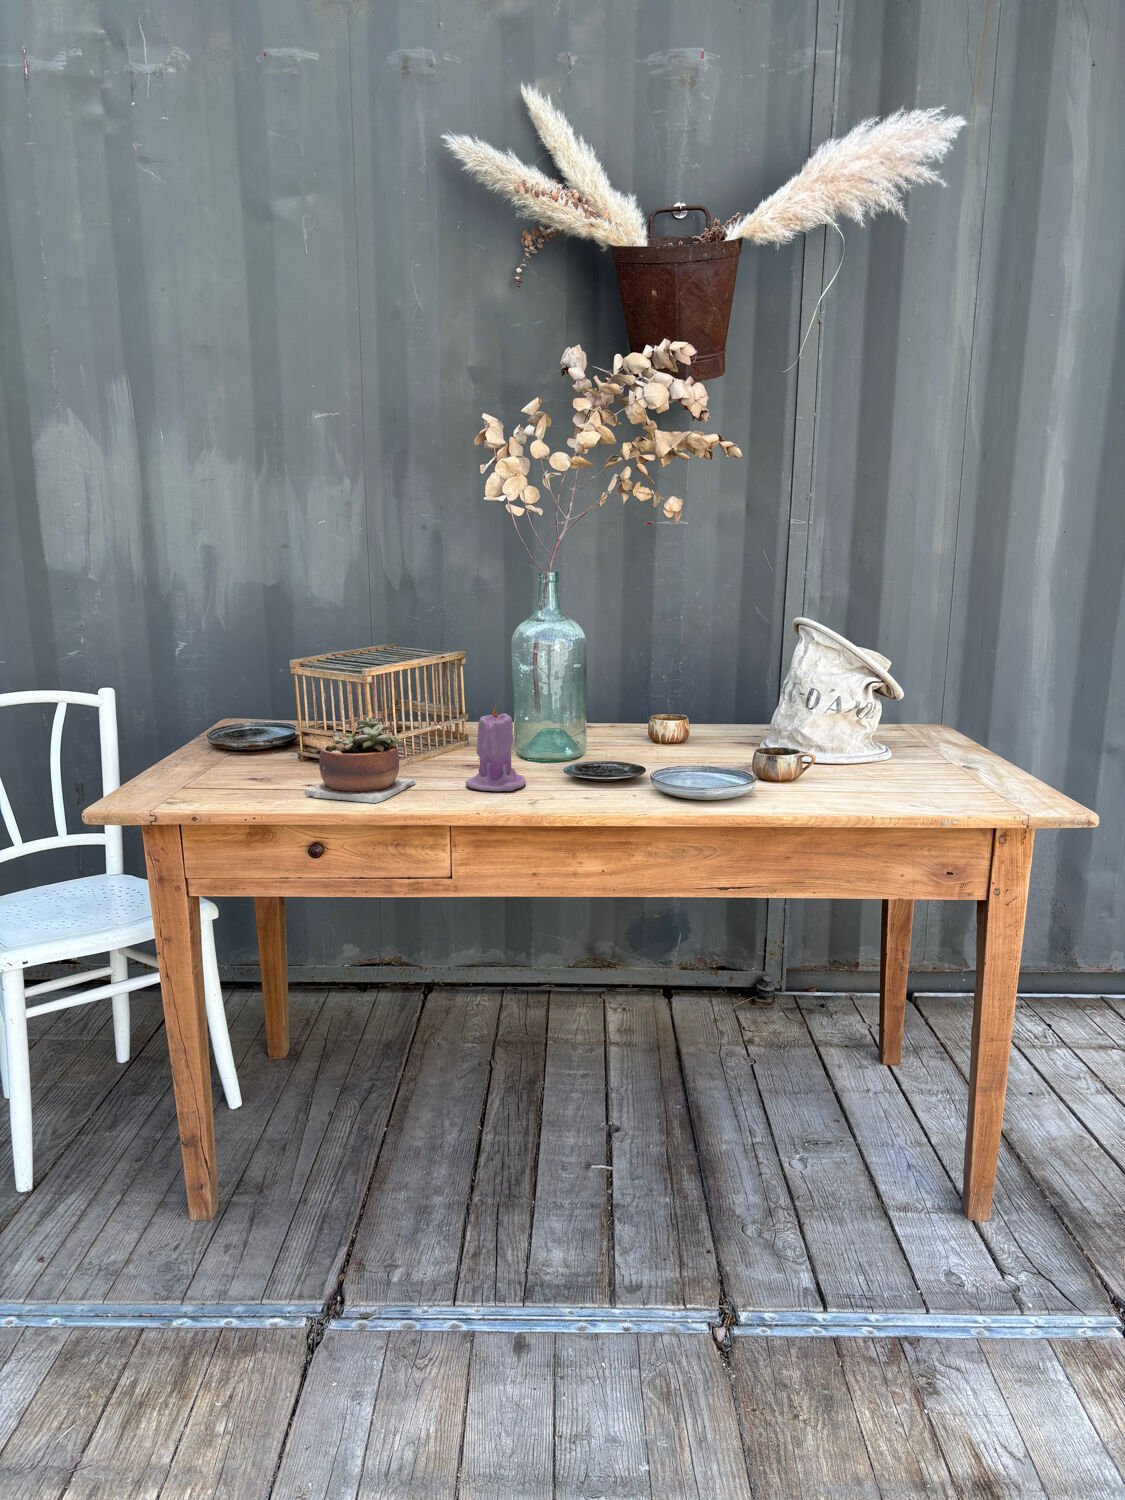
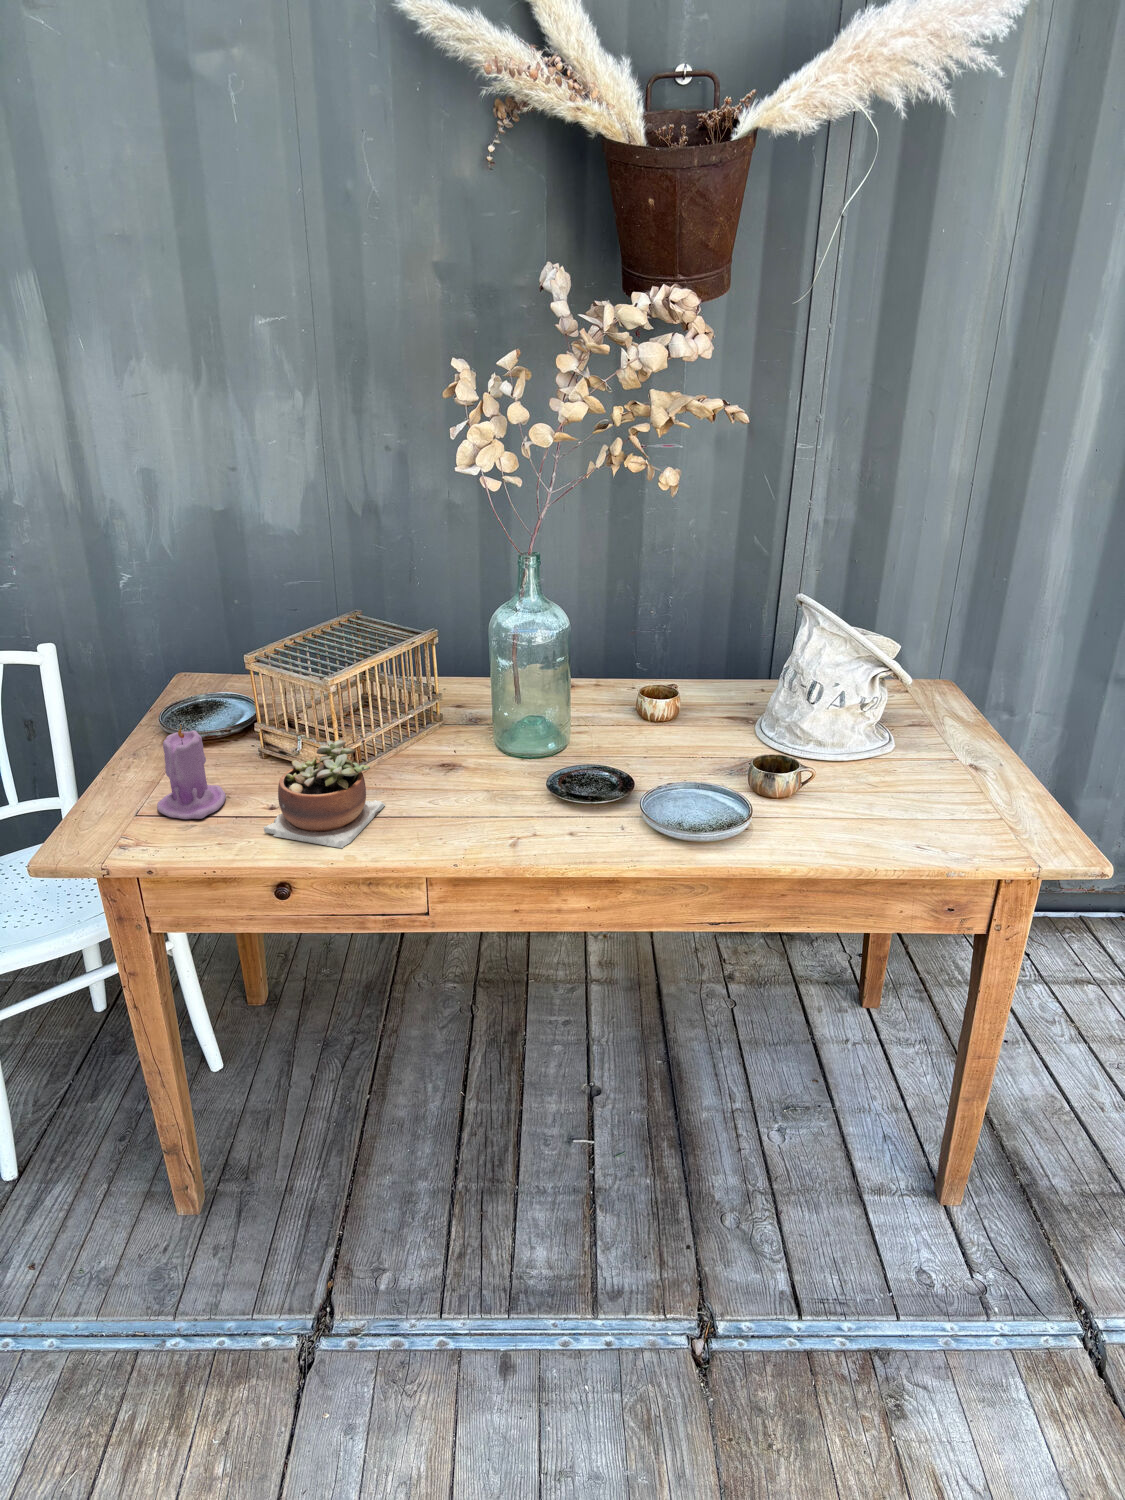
candle: present [465,705,526,791] -> present [157,725,226,819]

